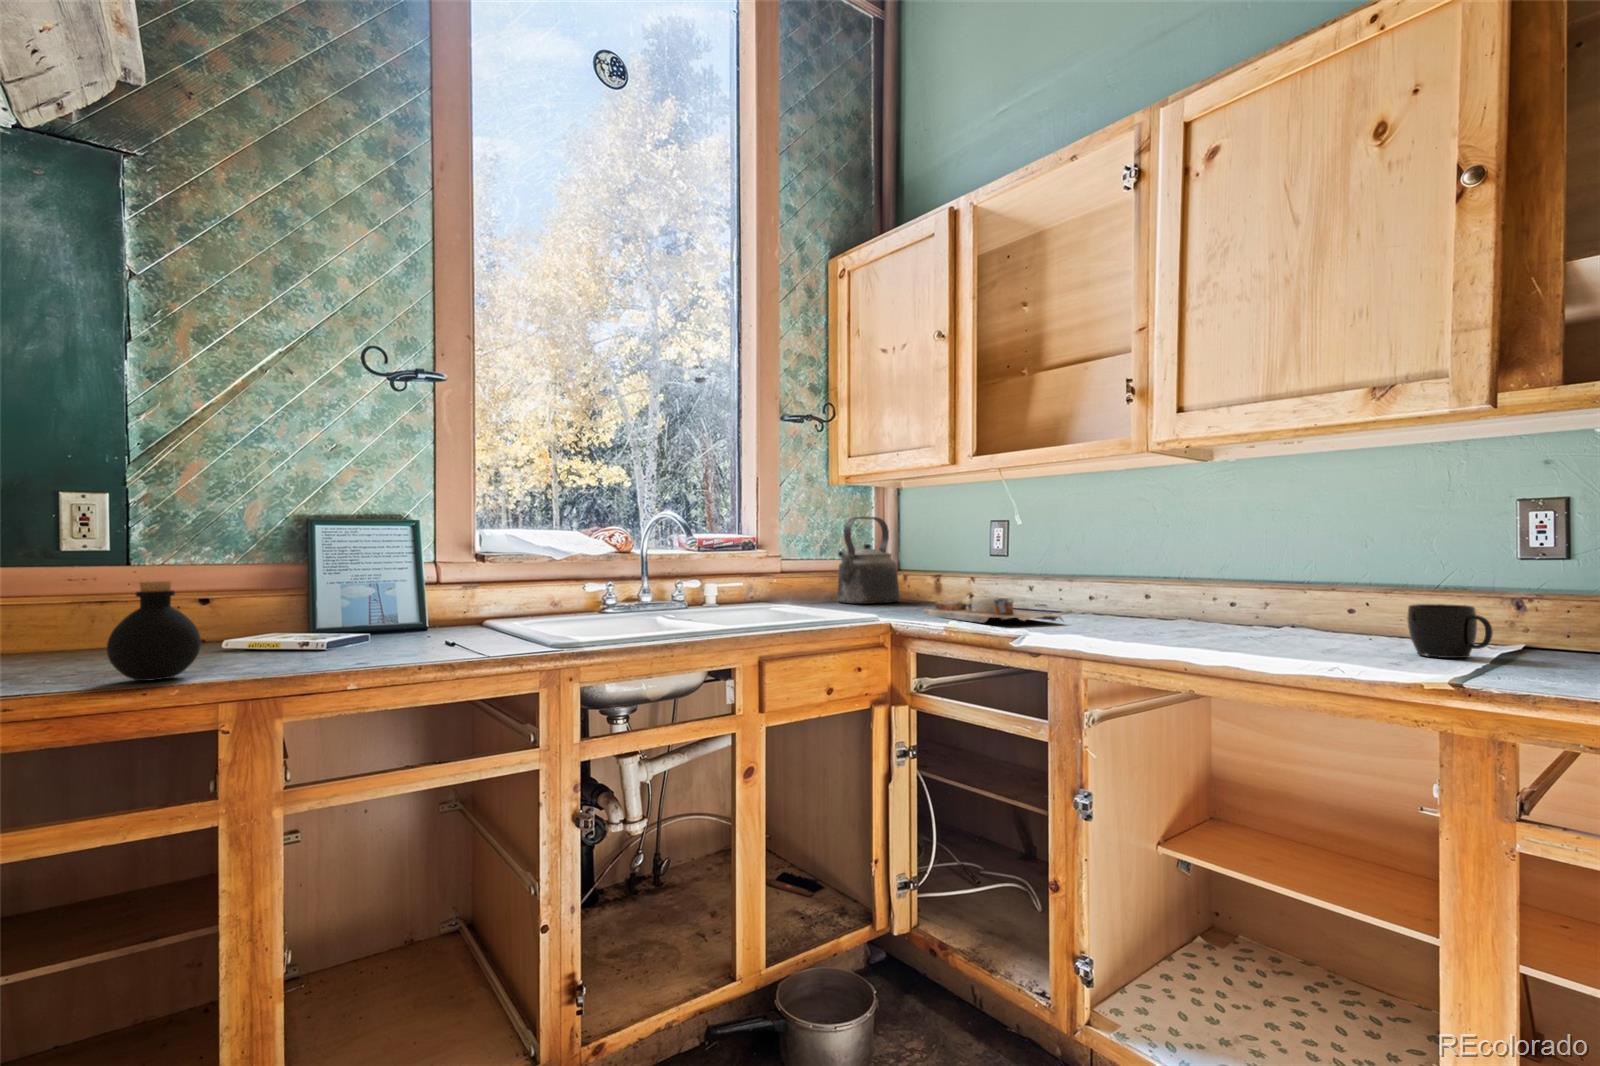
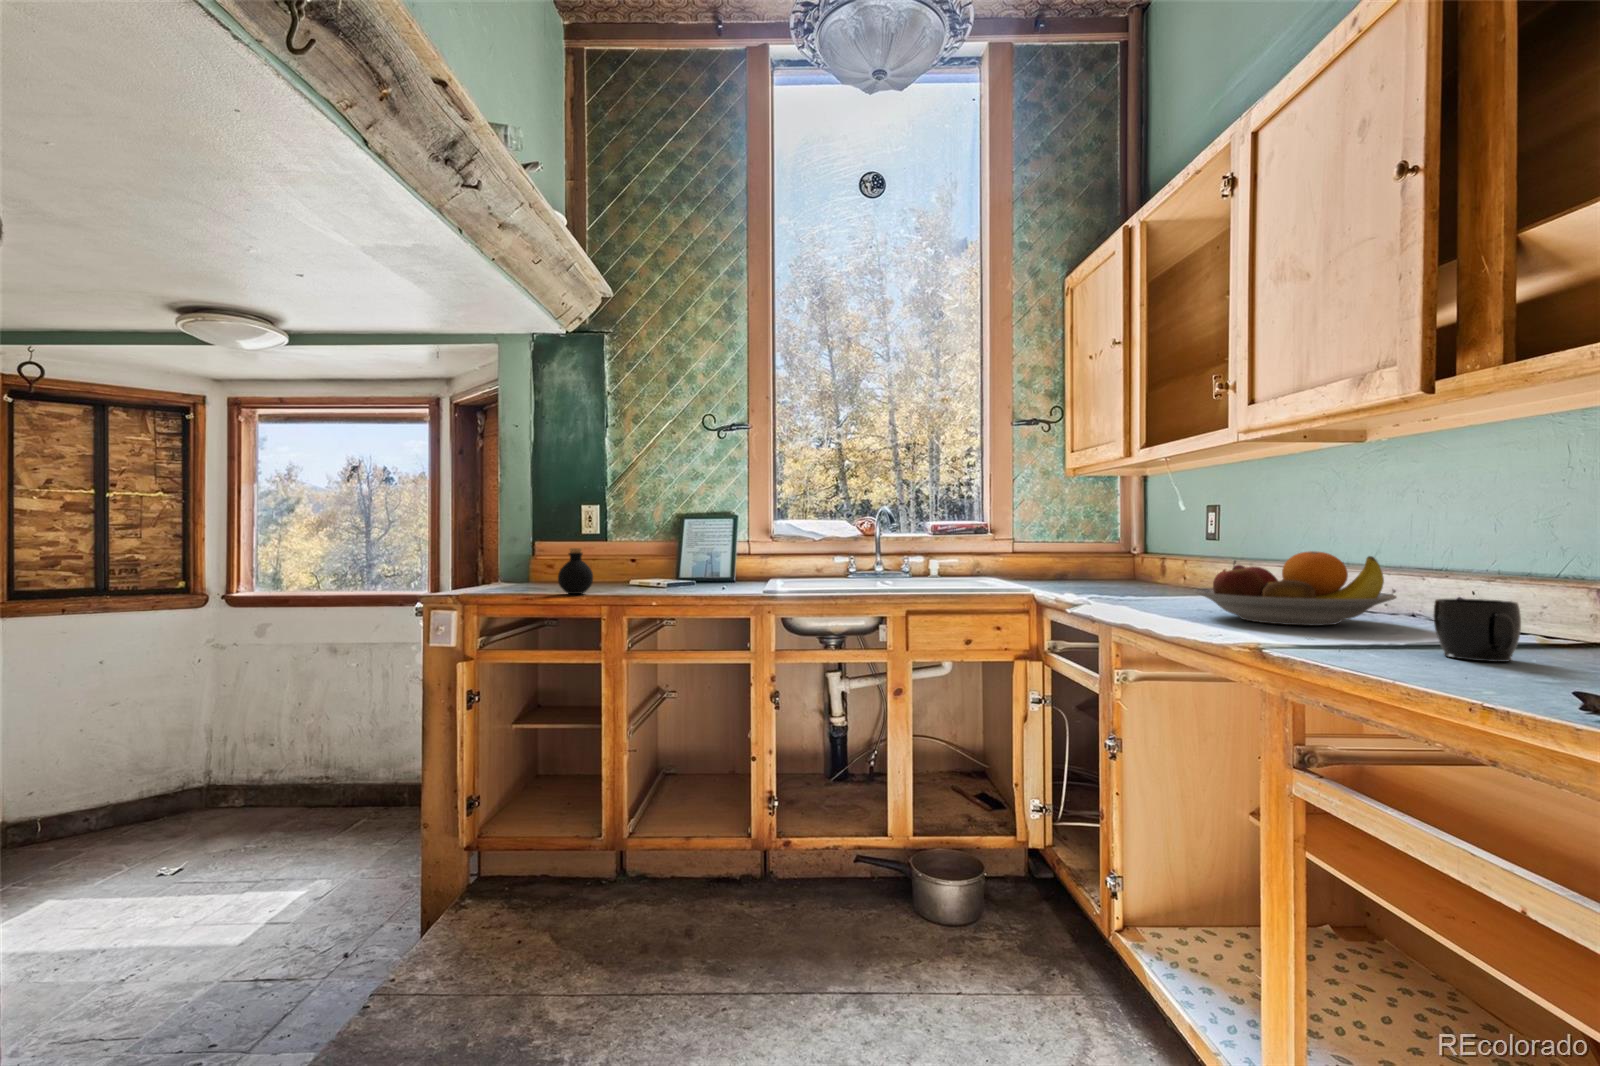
kettle: present [838,516,900,604] -> none [1054,504,1122,580]
fruit bowl: none [1119,565,1300,638] -> present [1194,551,1397,626]
cutting board: present [924,596,1062,623] -> none [1091,575,1184,602]

